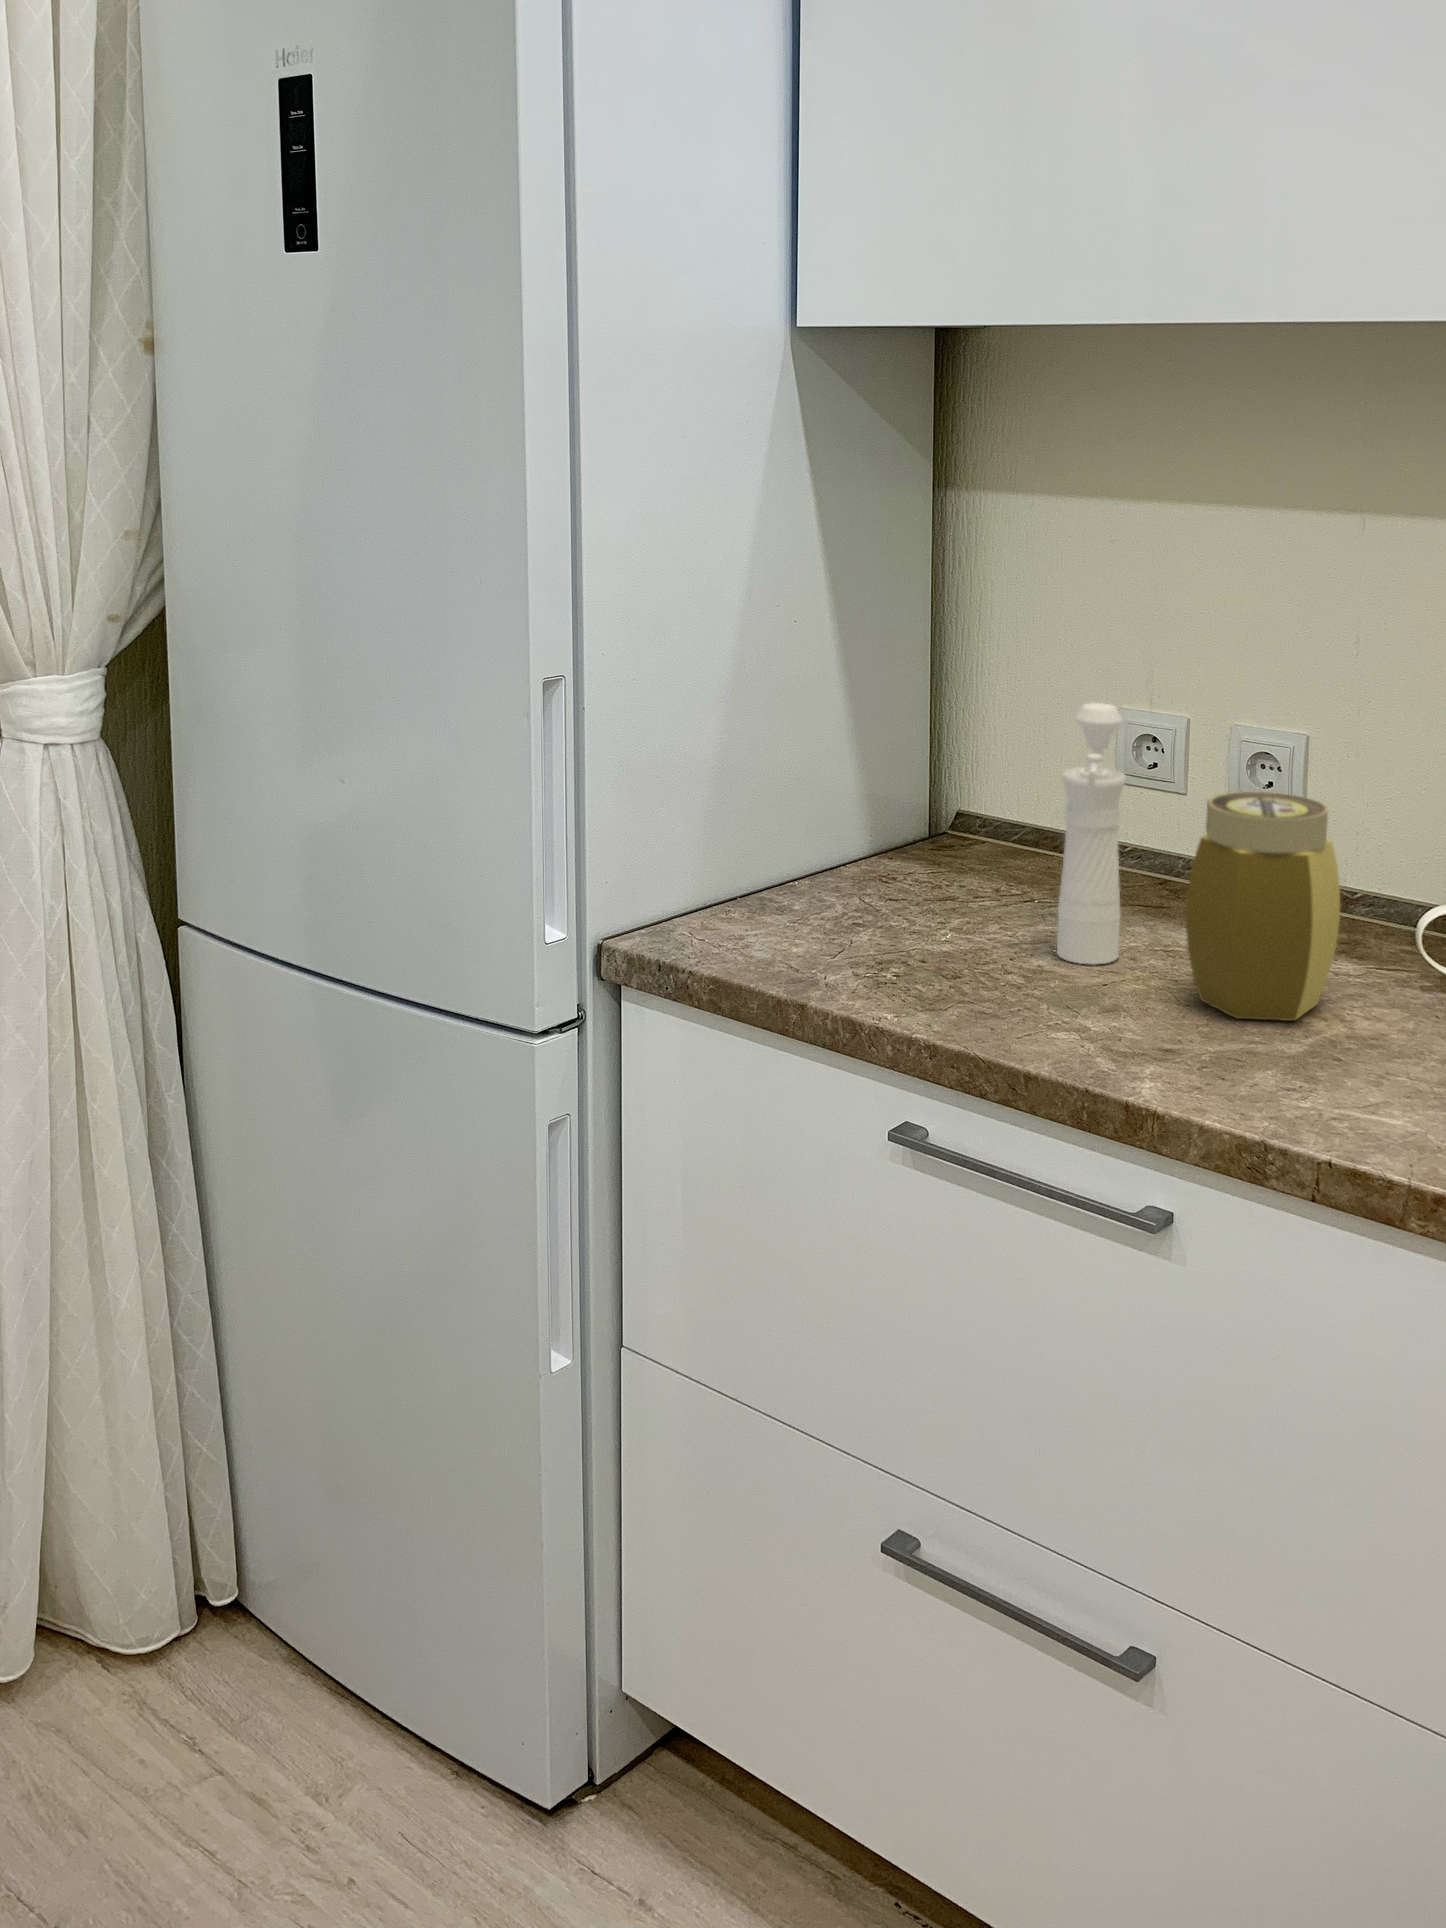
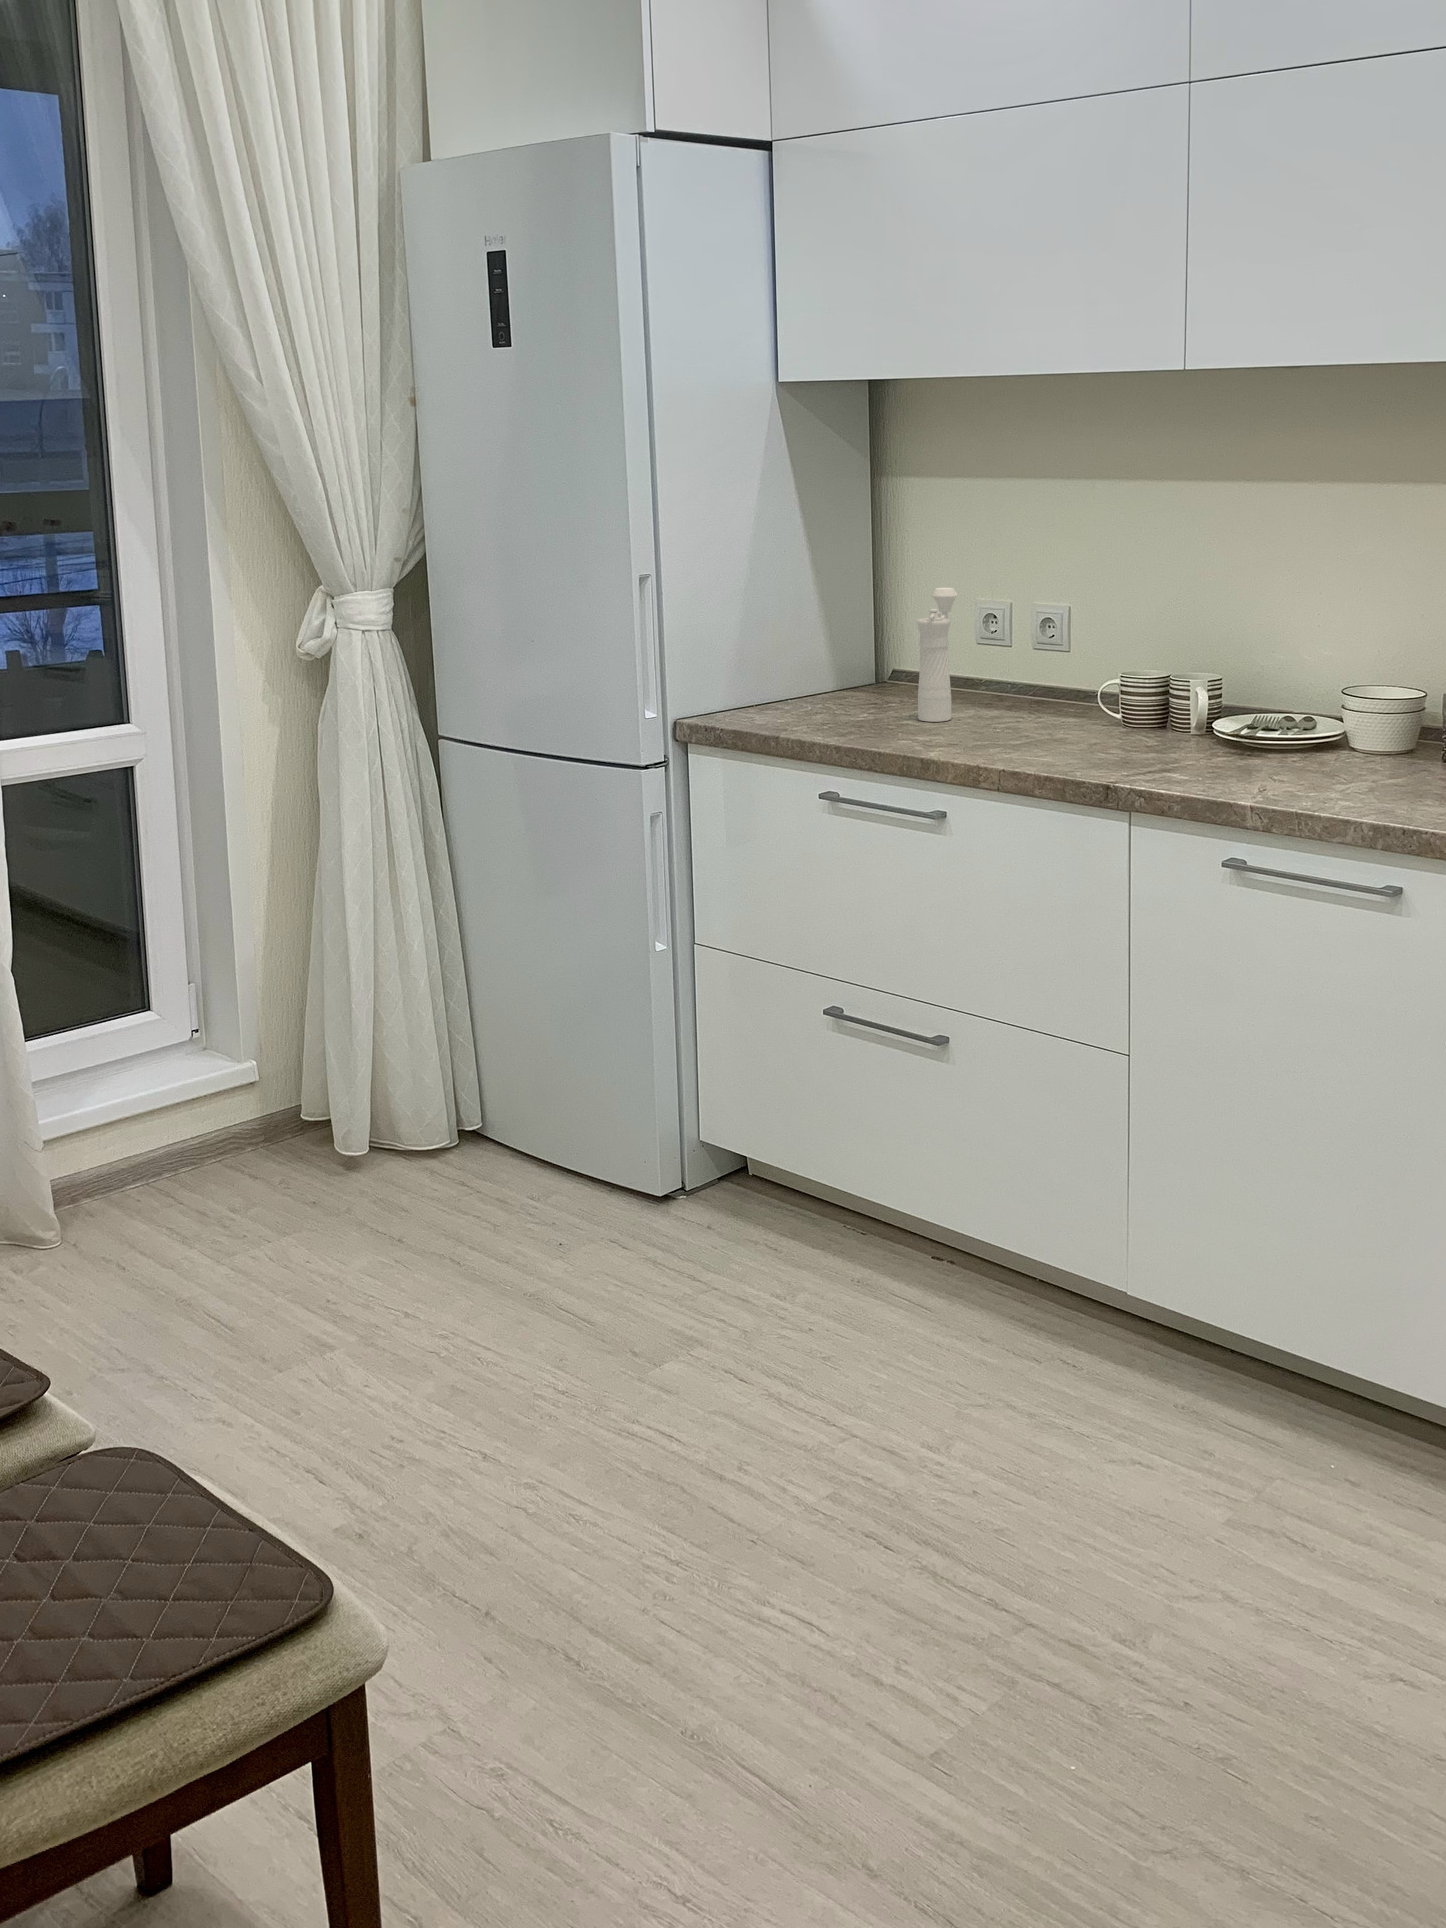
jar: present [1186,792,1340,1021] -> none [973,622,1051,735]

